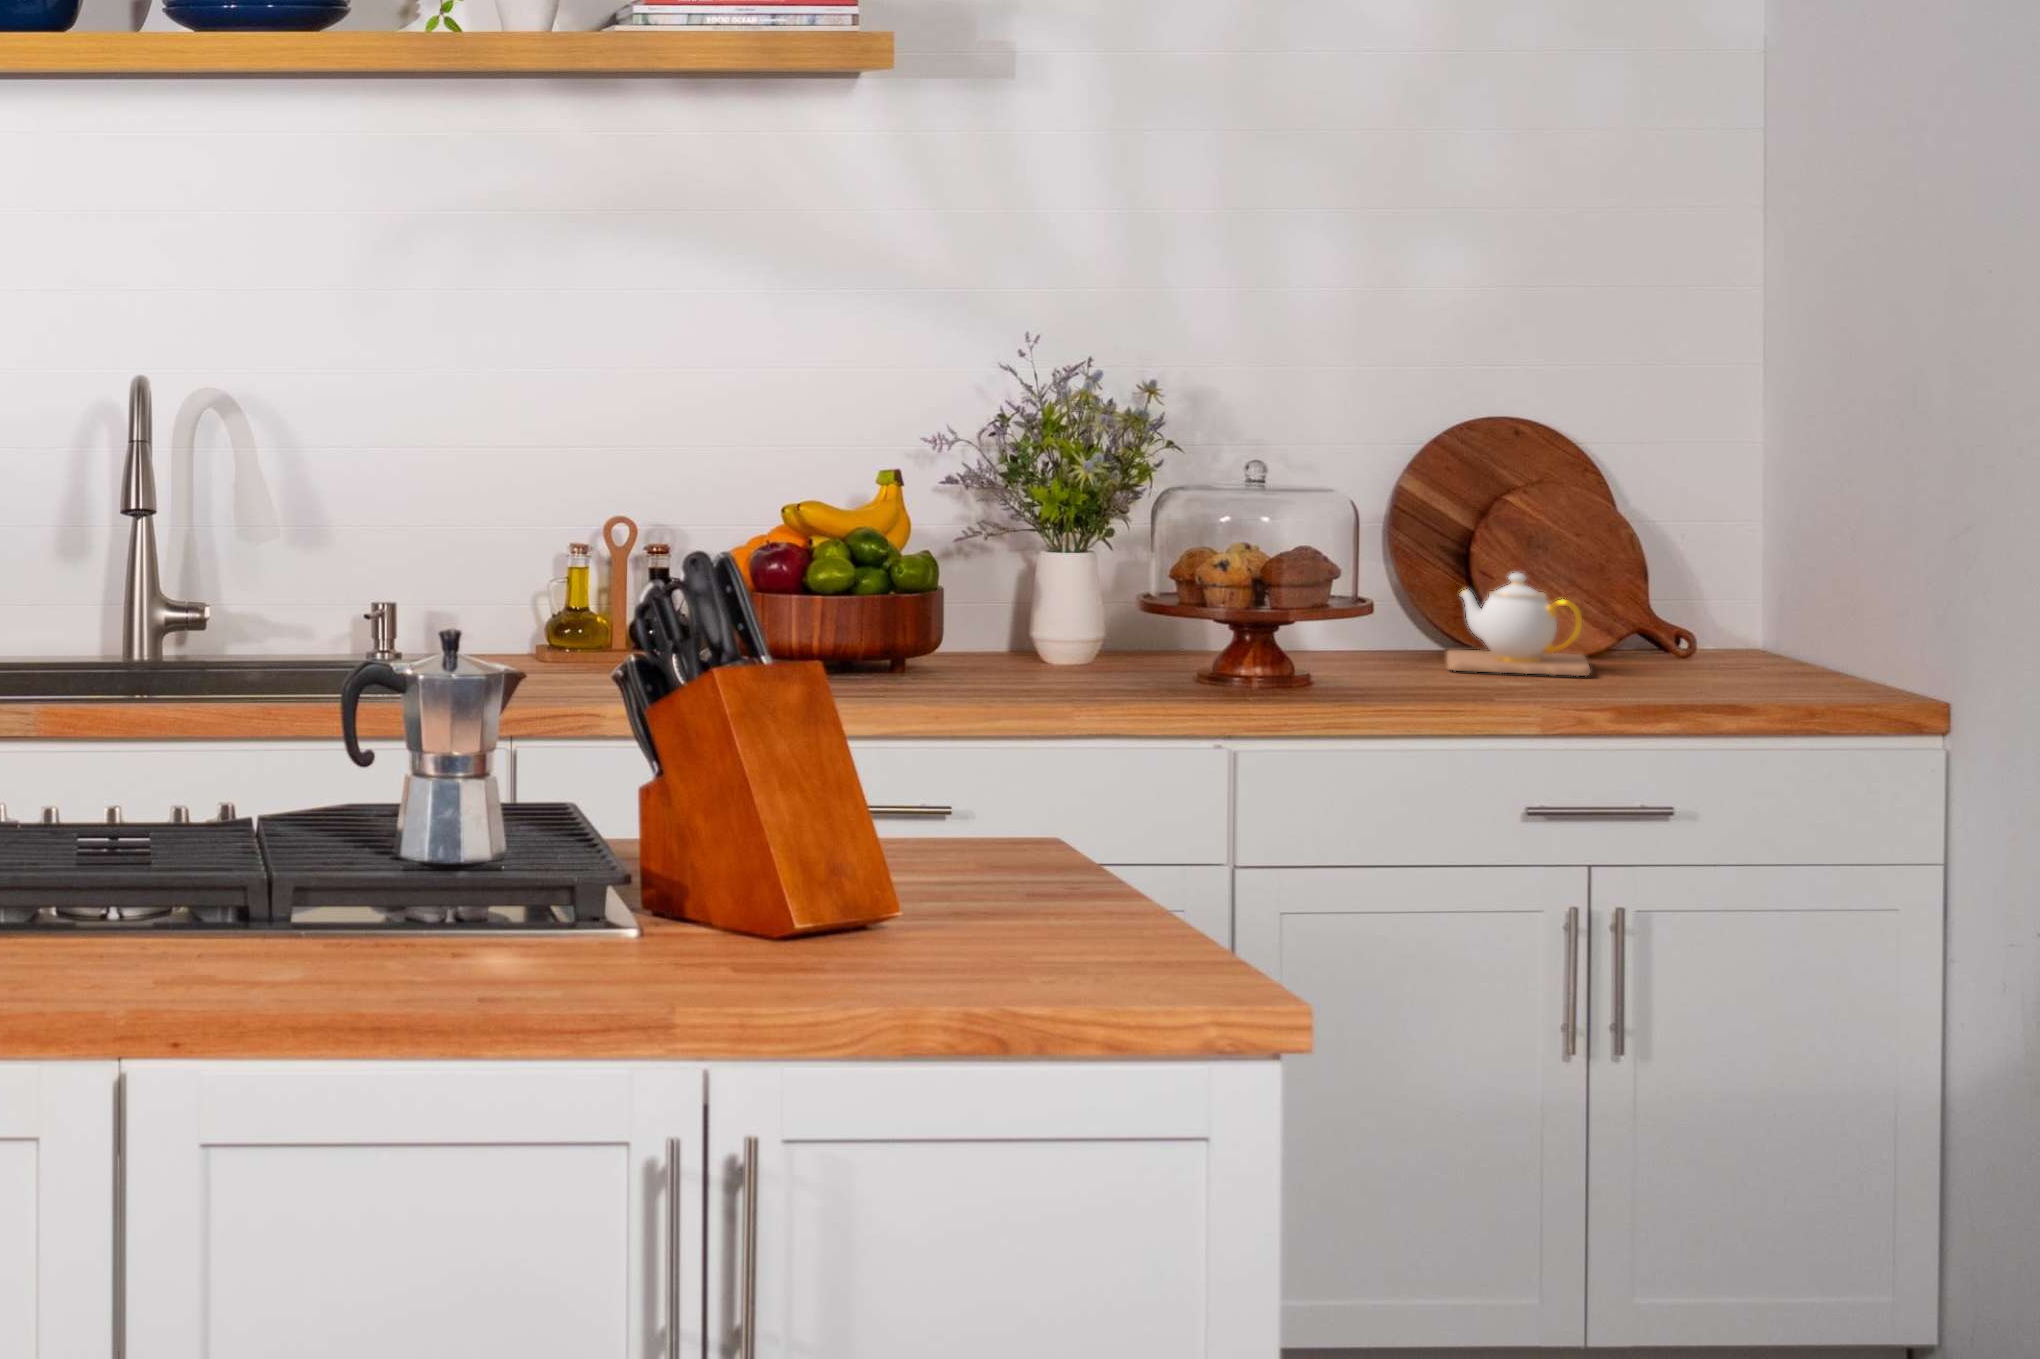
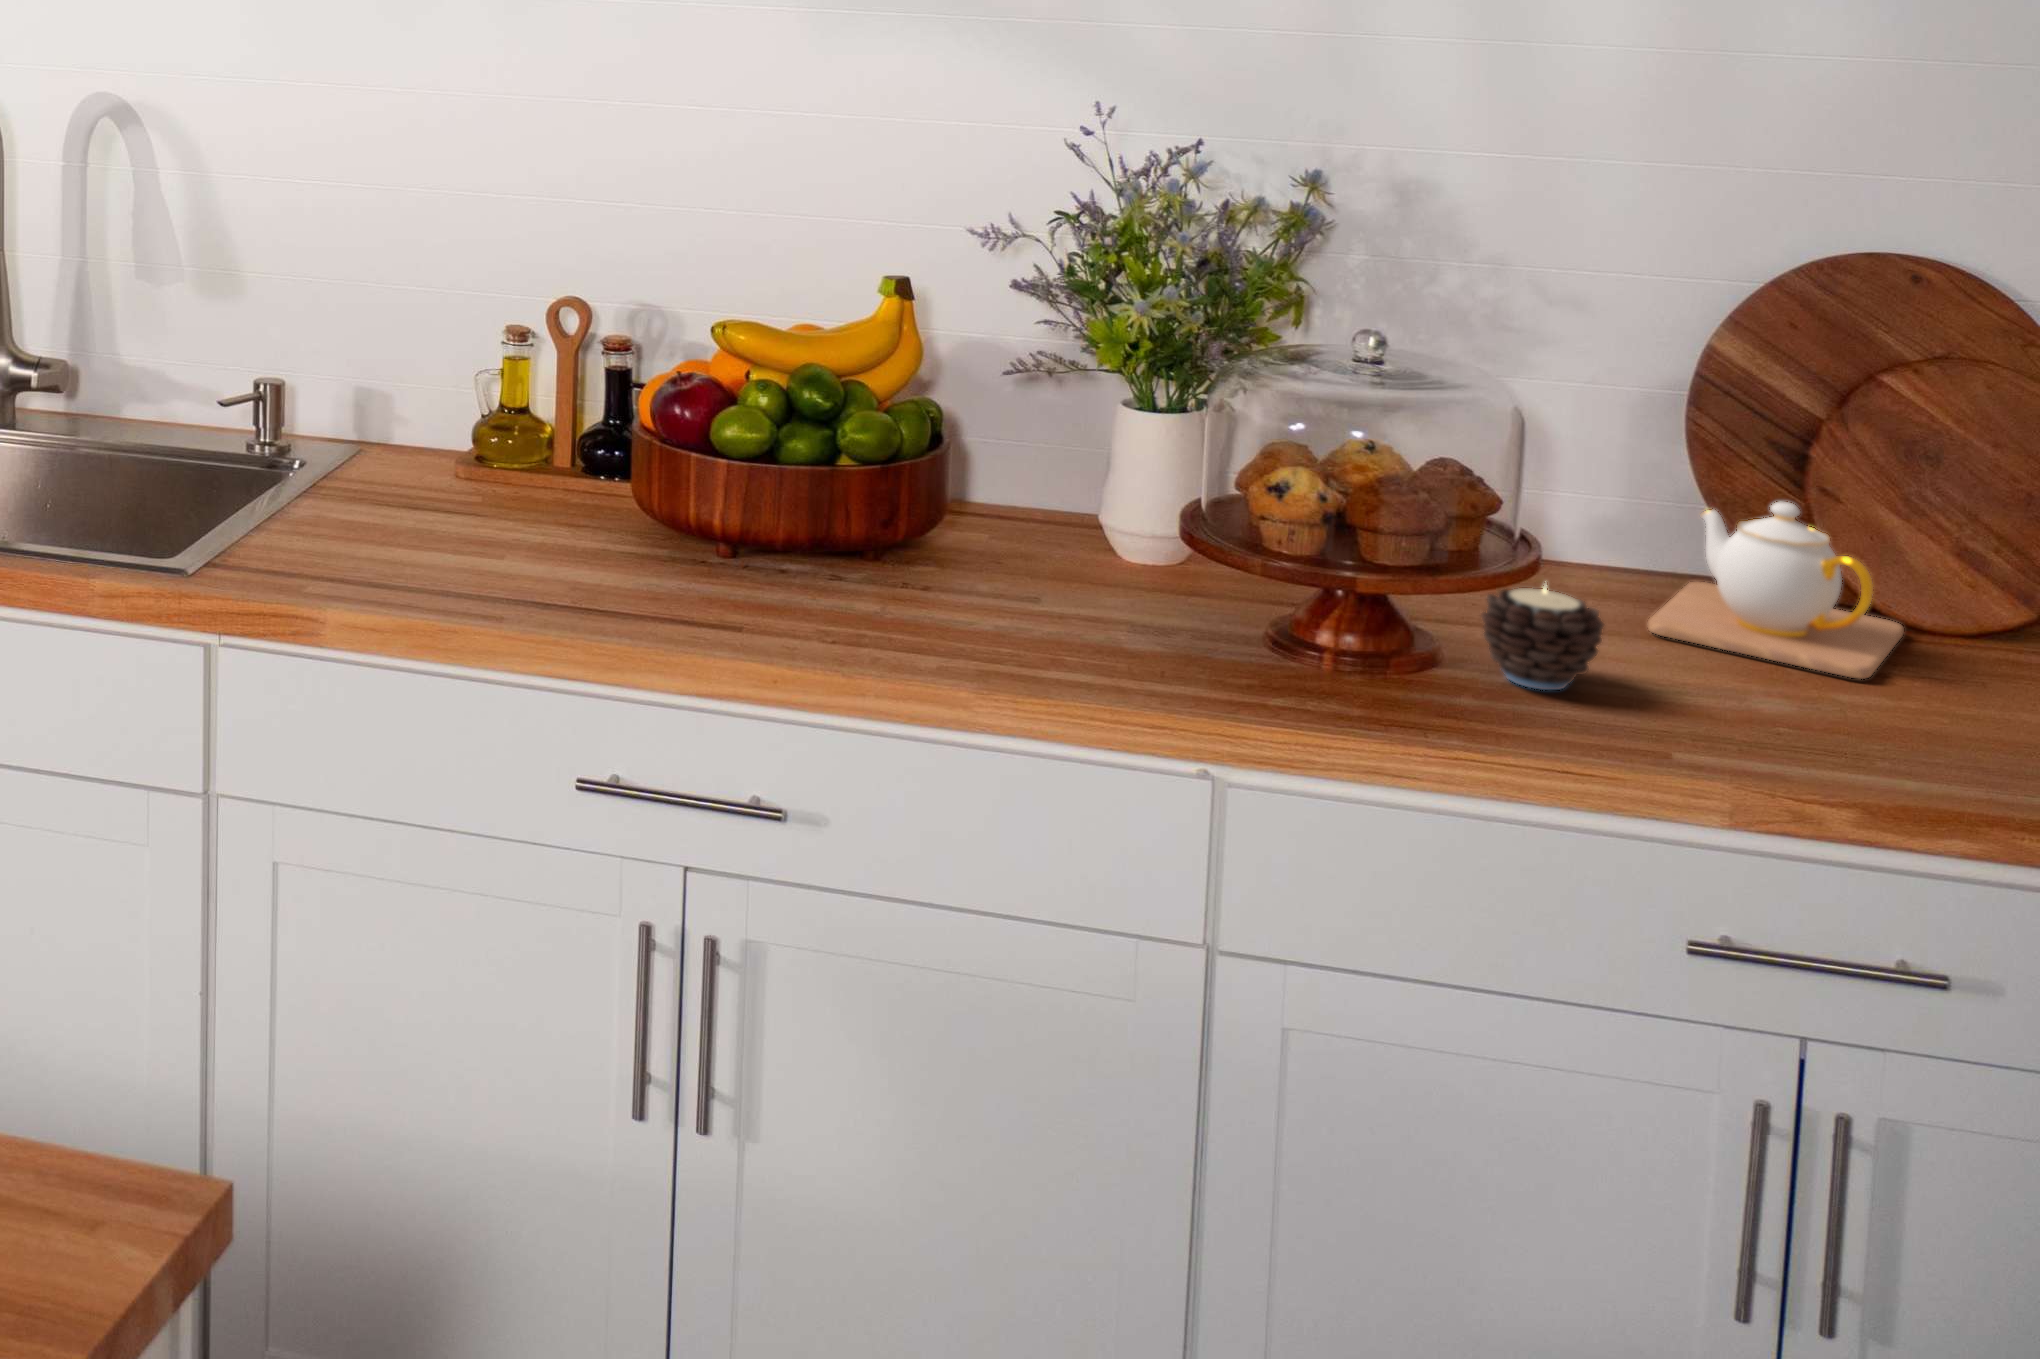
candle: none [1377,619,1454,692] -> present [1482,585,1604,690]

